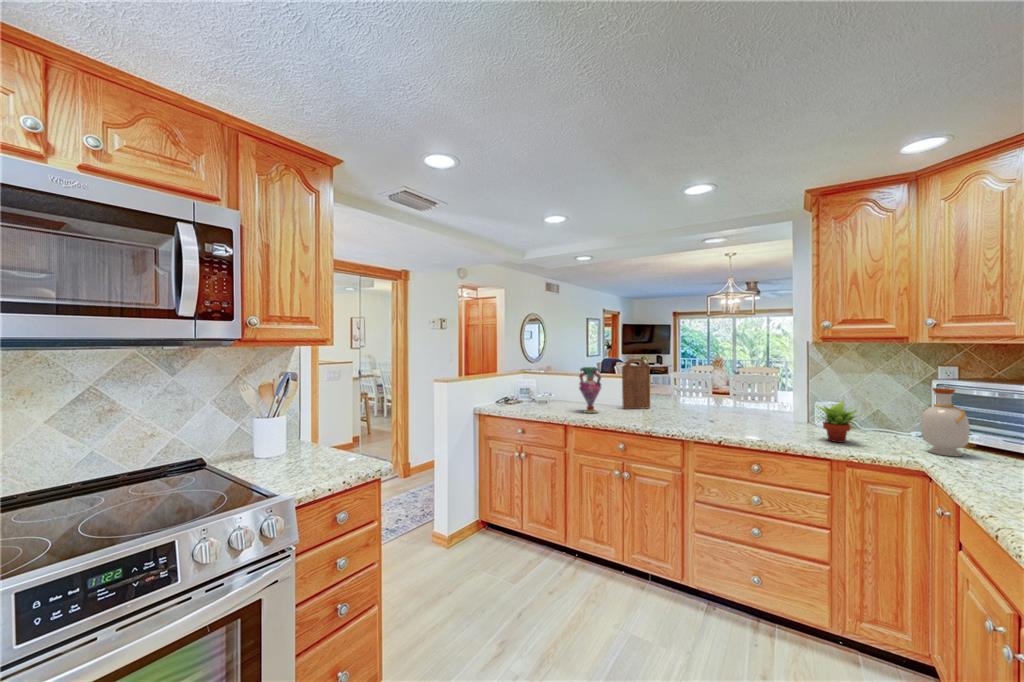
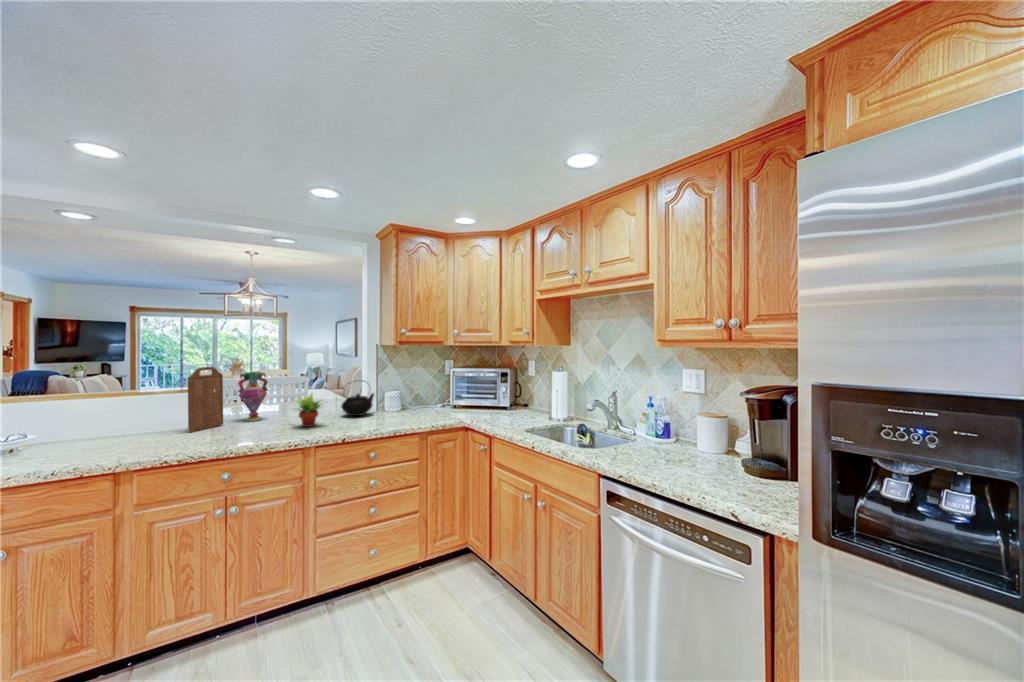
vase: present [579,367,601,413] -> present [238,372,268,421]
teapot: none [753,382,800,424] -> present [341,381,374,416]
bottle: present [921,388,970,456] -> none [455,374,476,415]
succulent plant: present [817,401,857,442] -> present [295,393,321,427]

